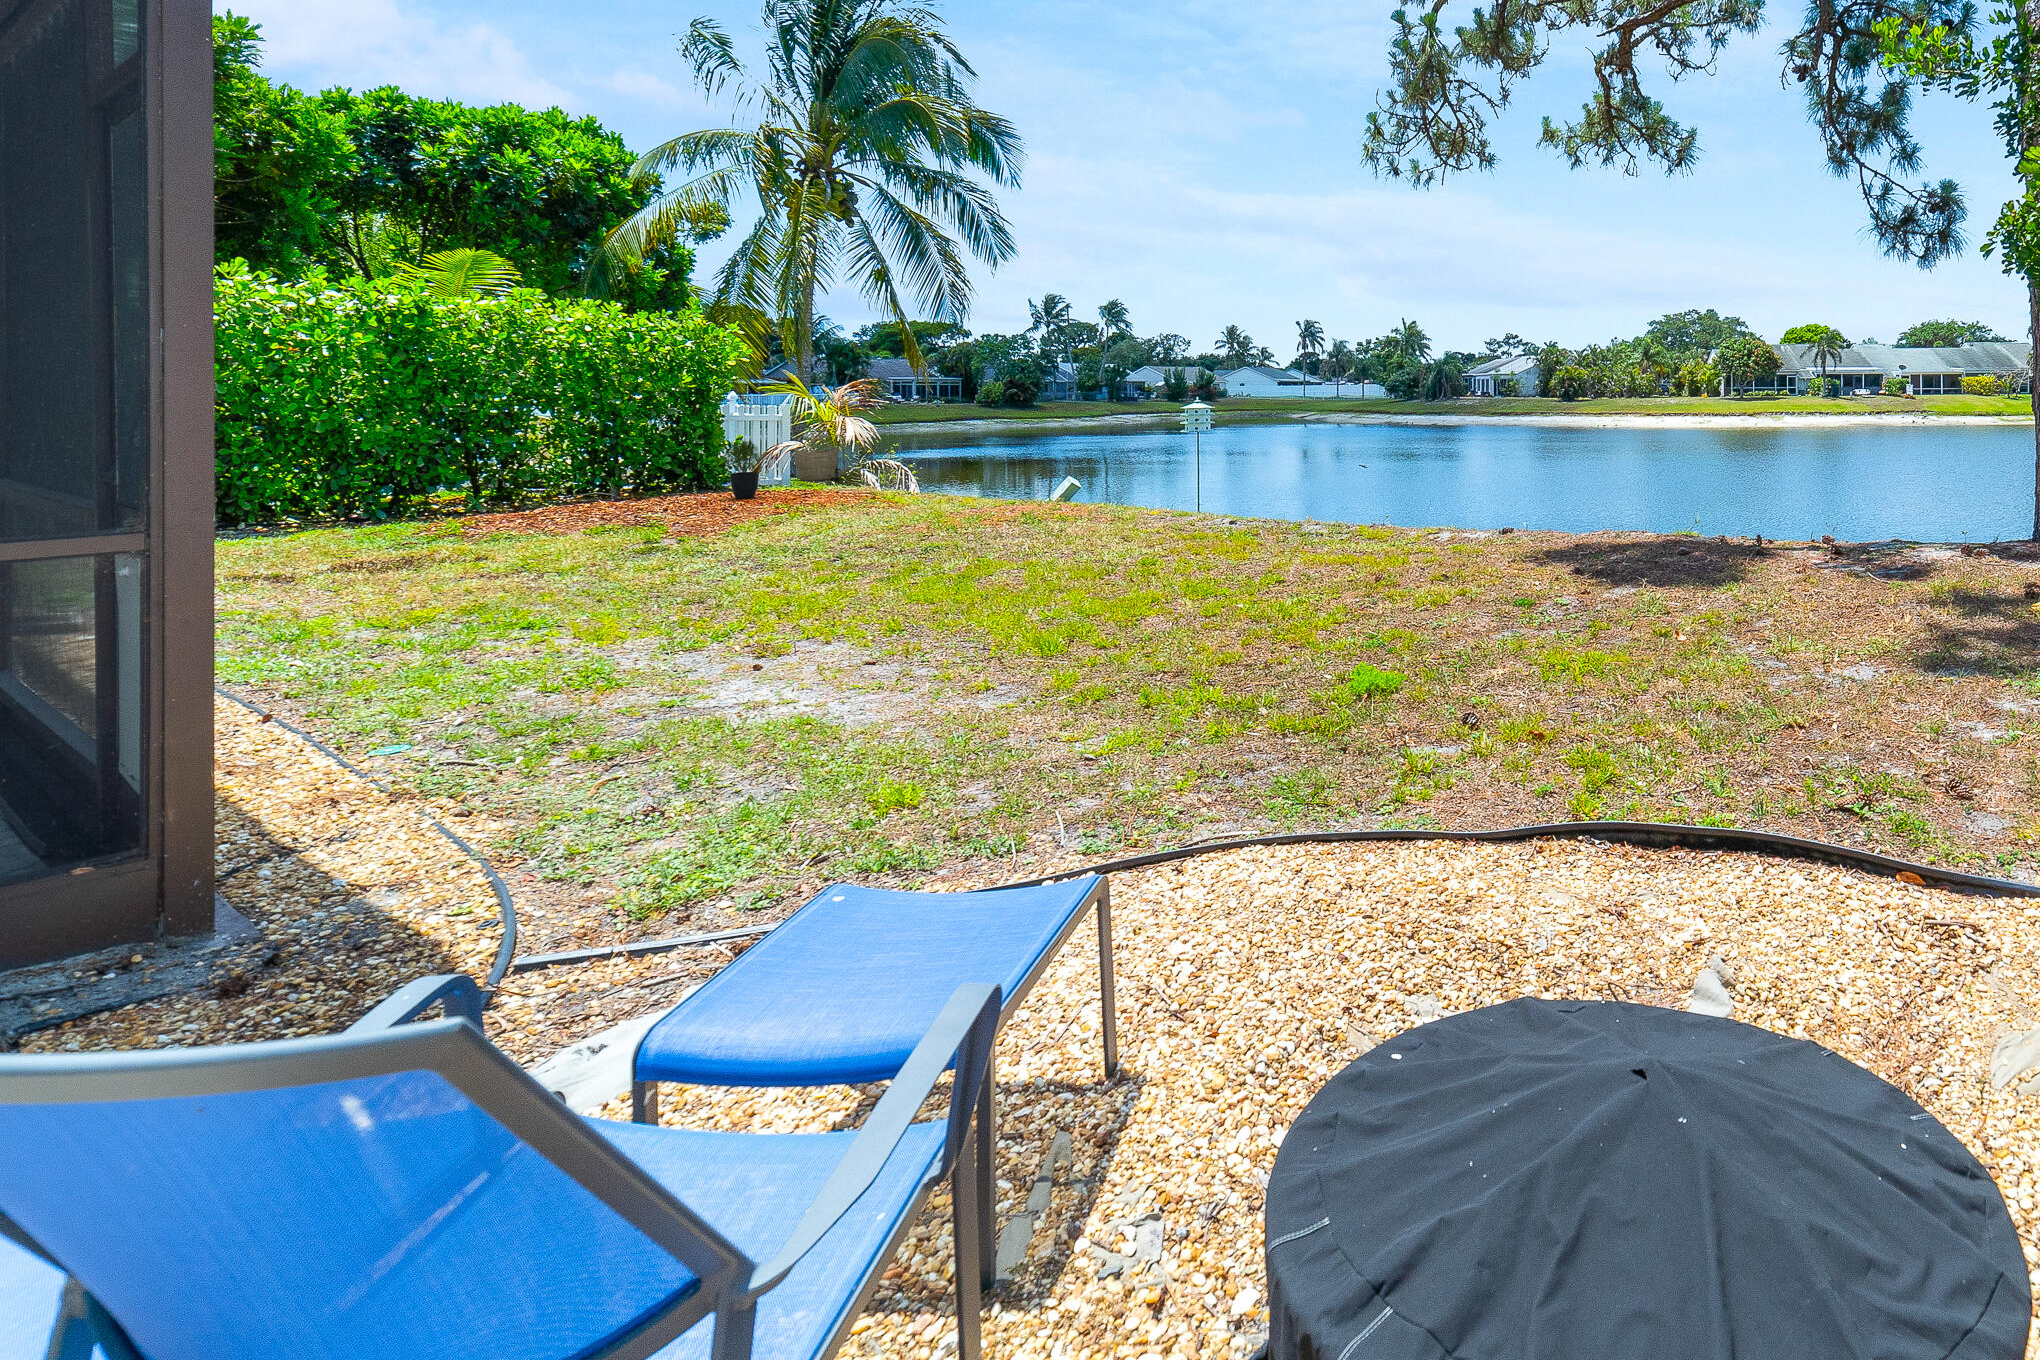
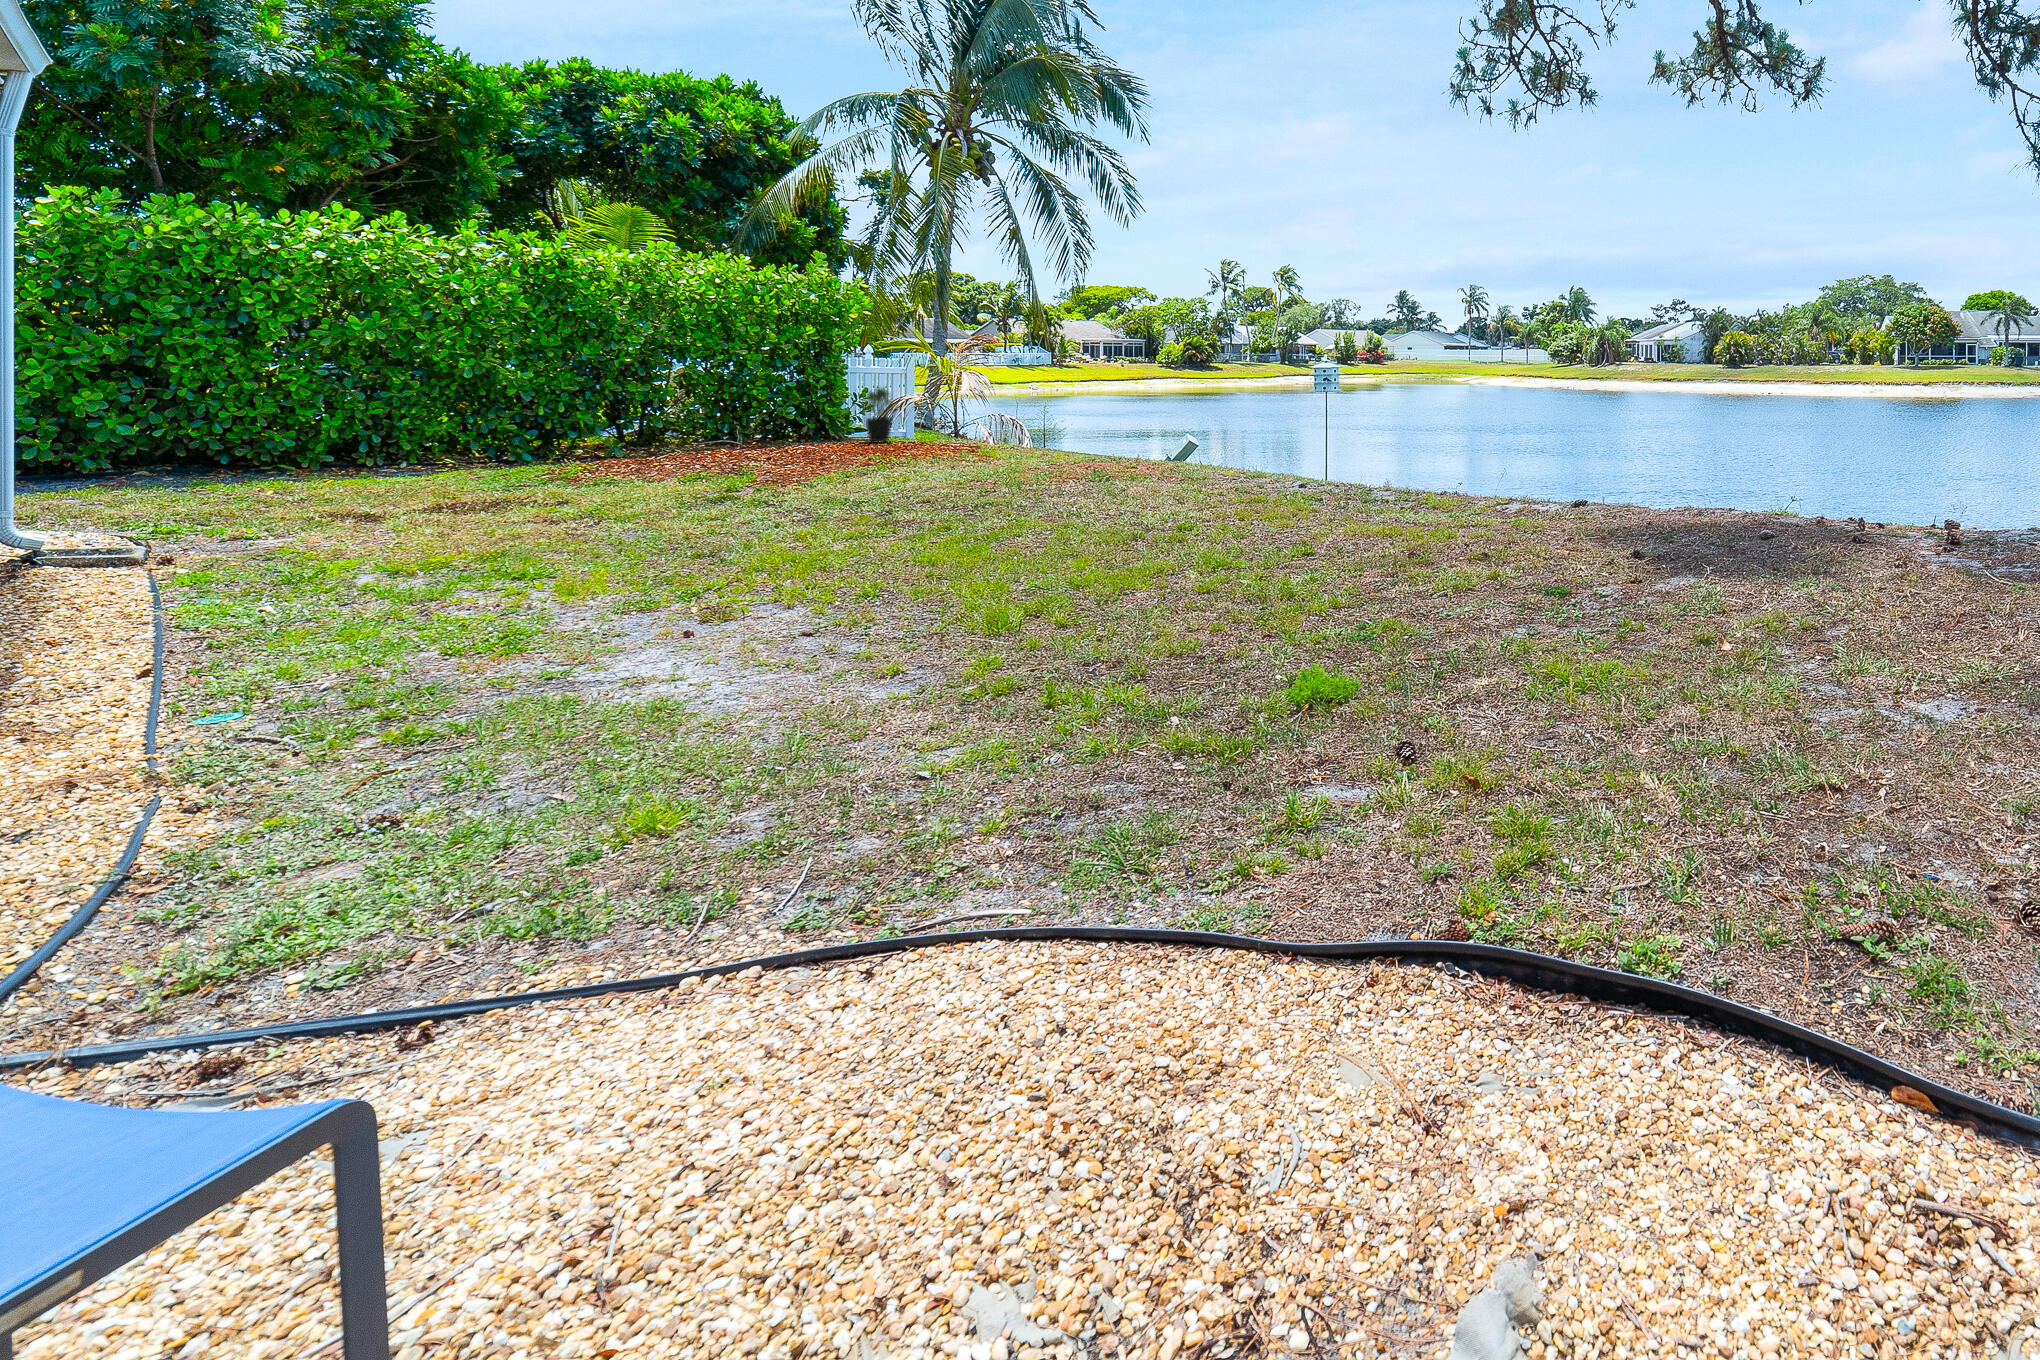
woven basket: present [794,437,838,481] -> none [940,385,980,427]

